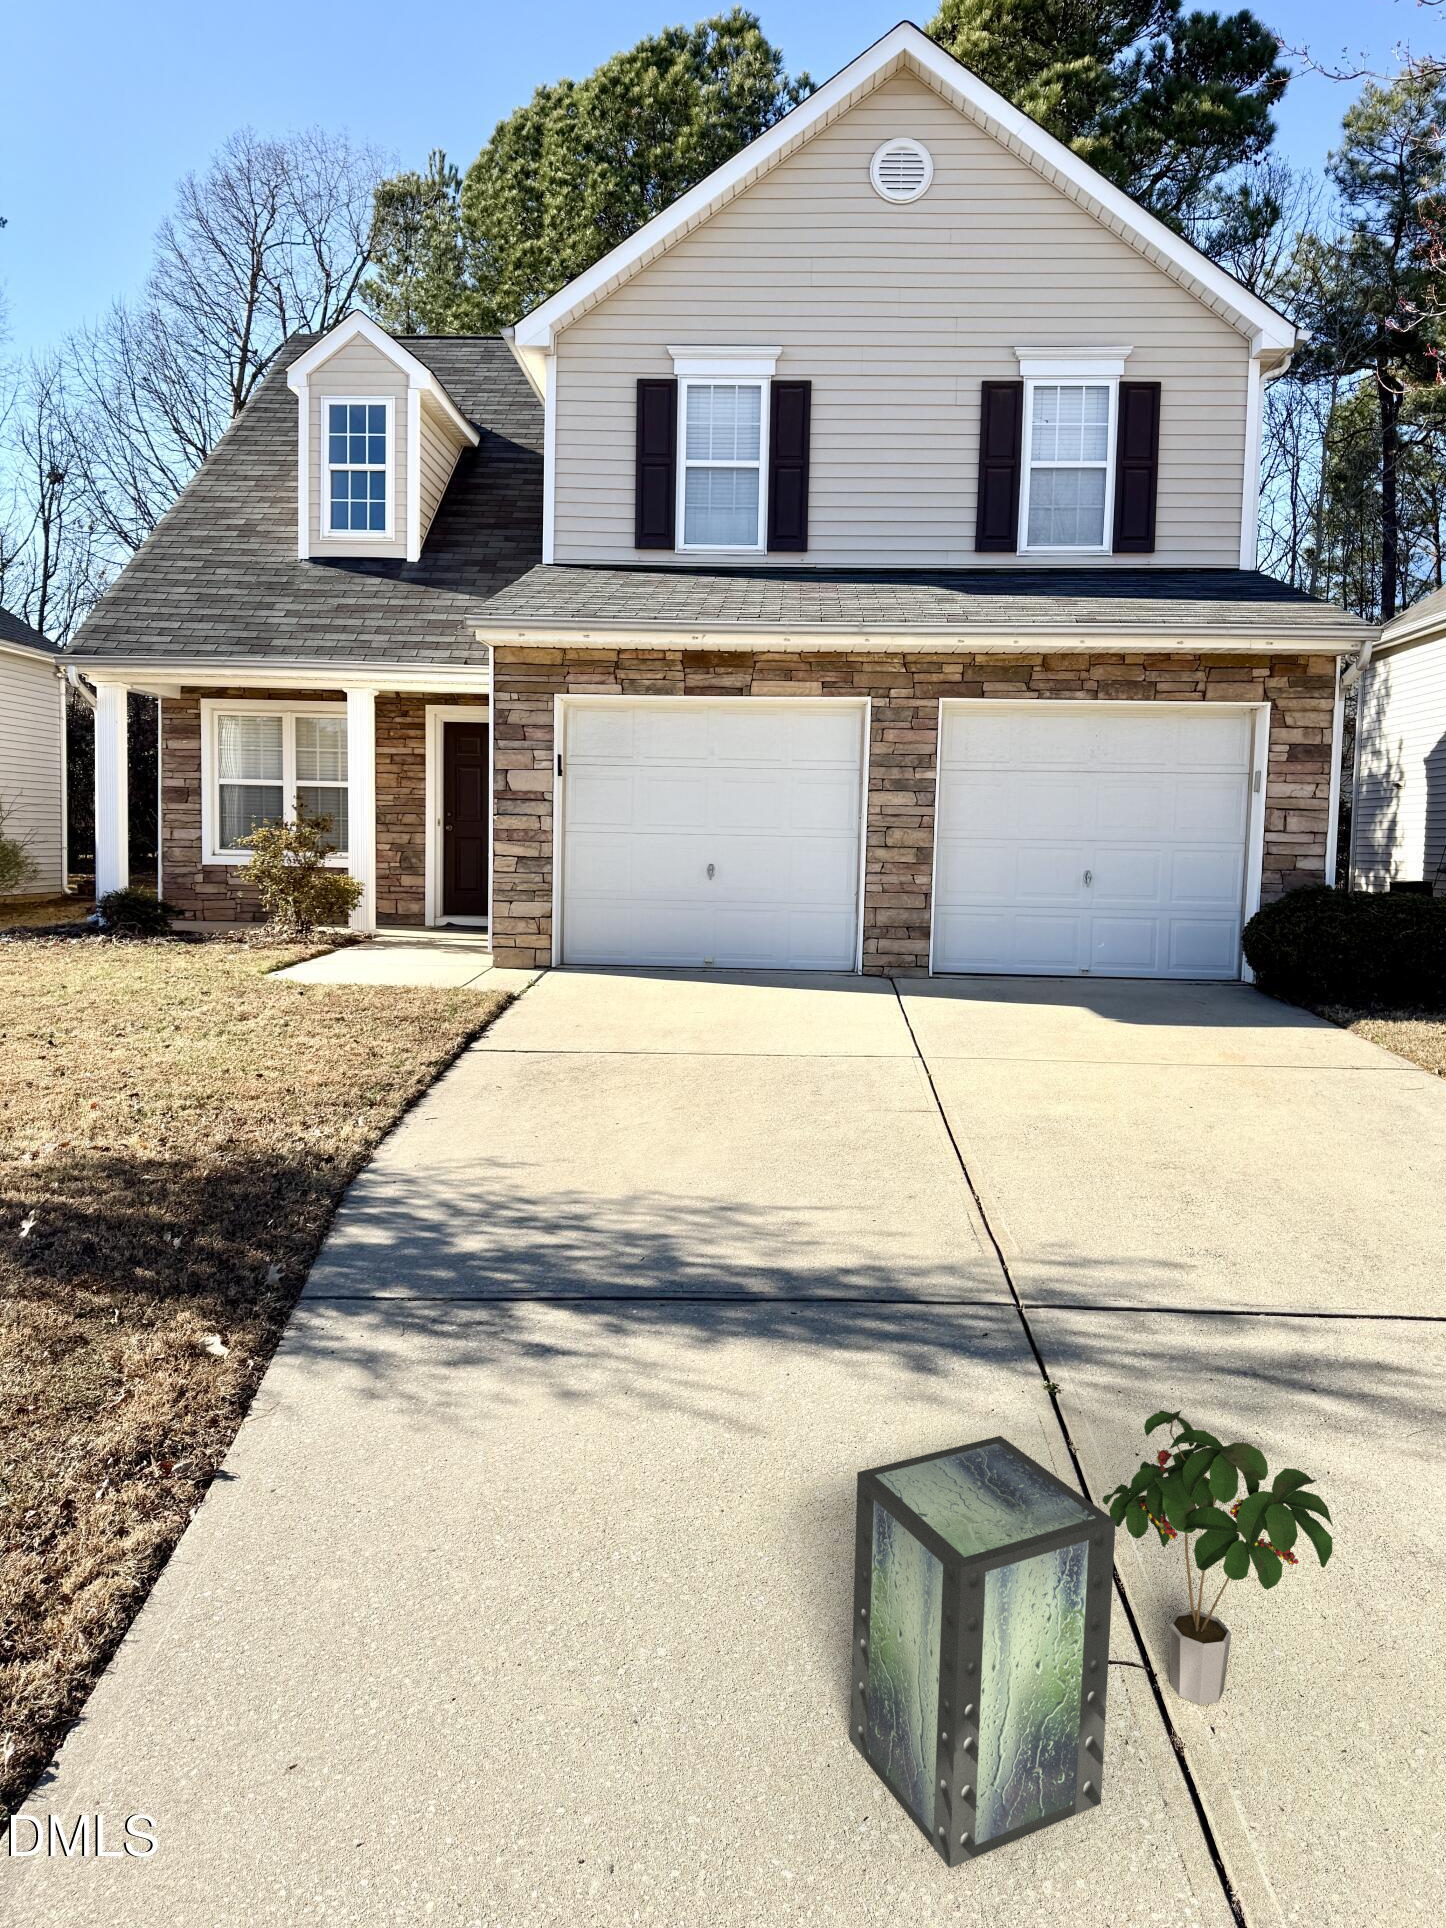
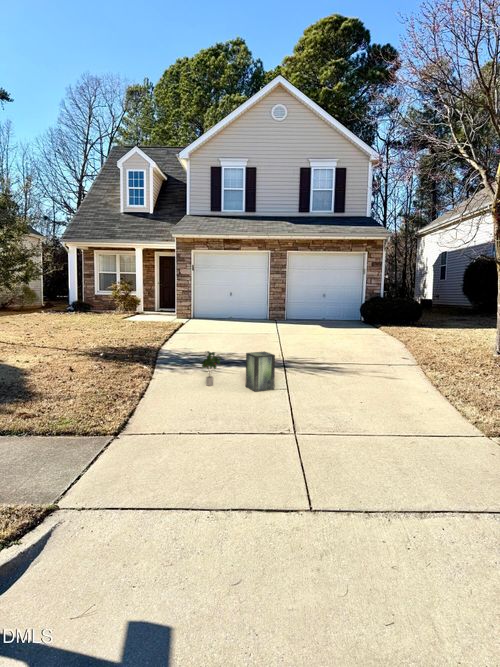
potted plant: present [1103,1410,1333,1704] -> present [202,351,221,386]

